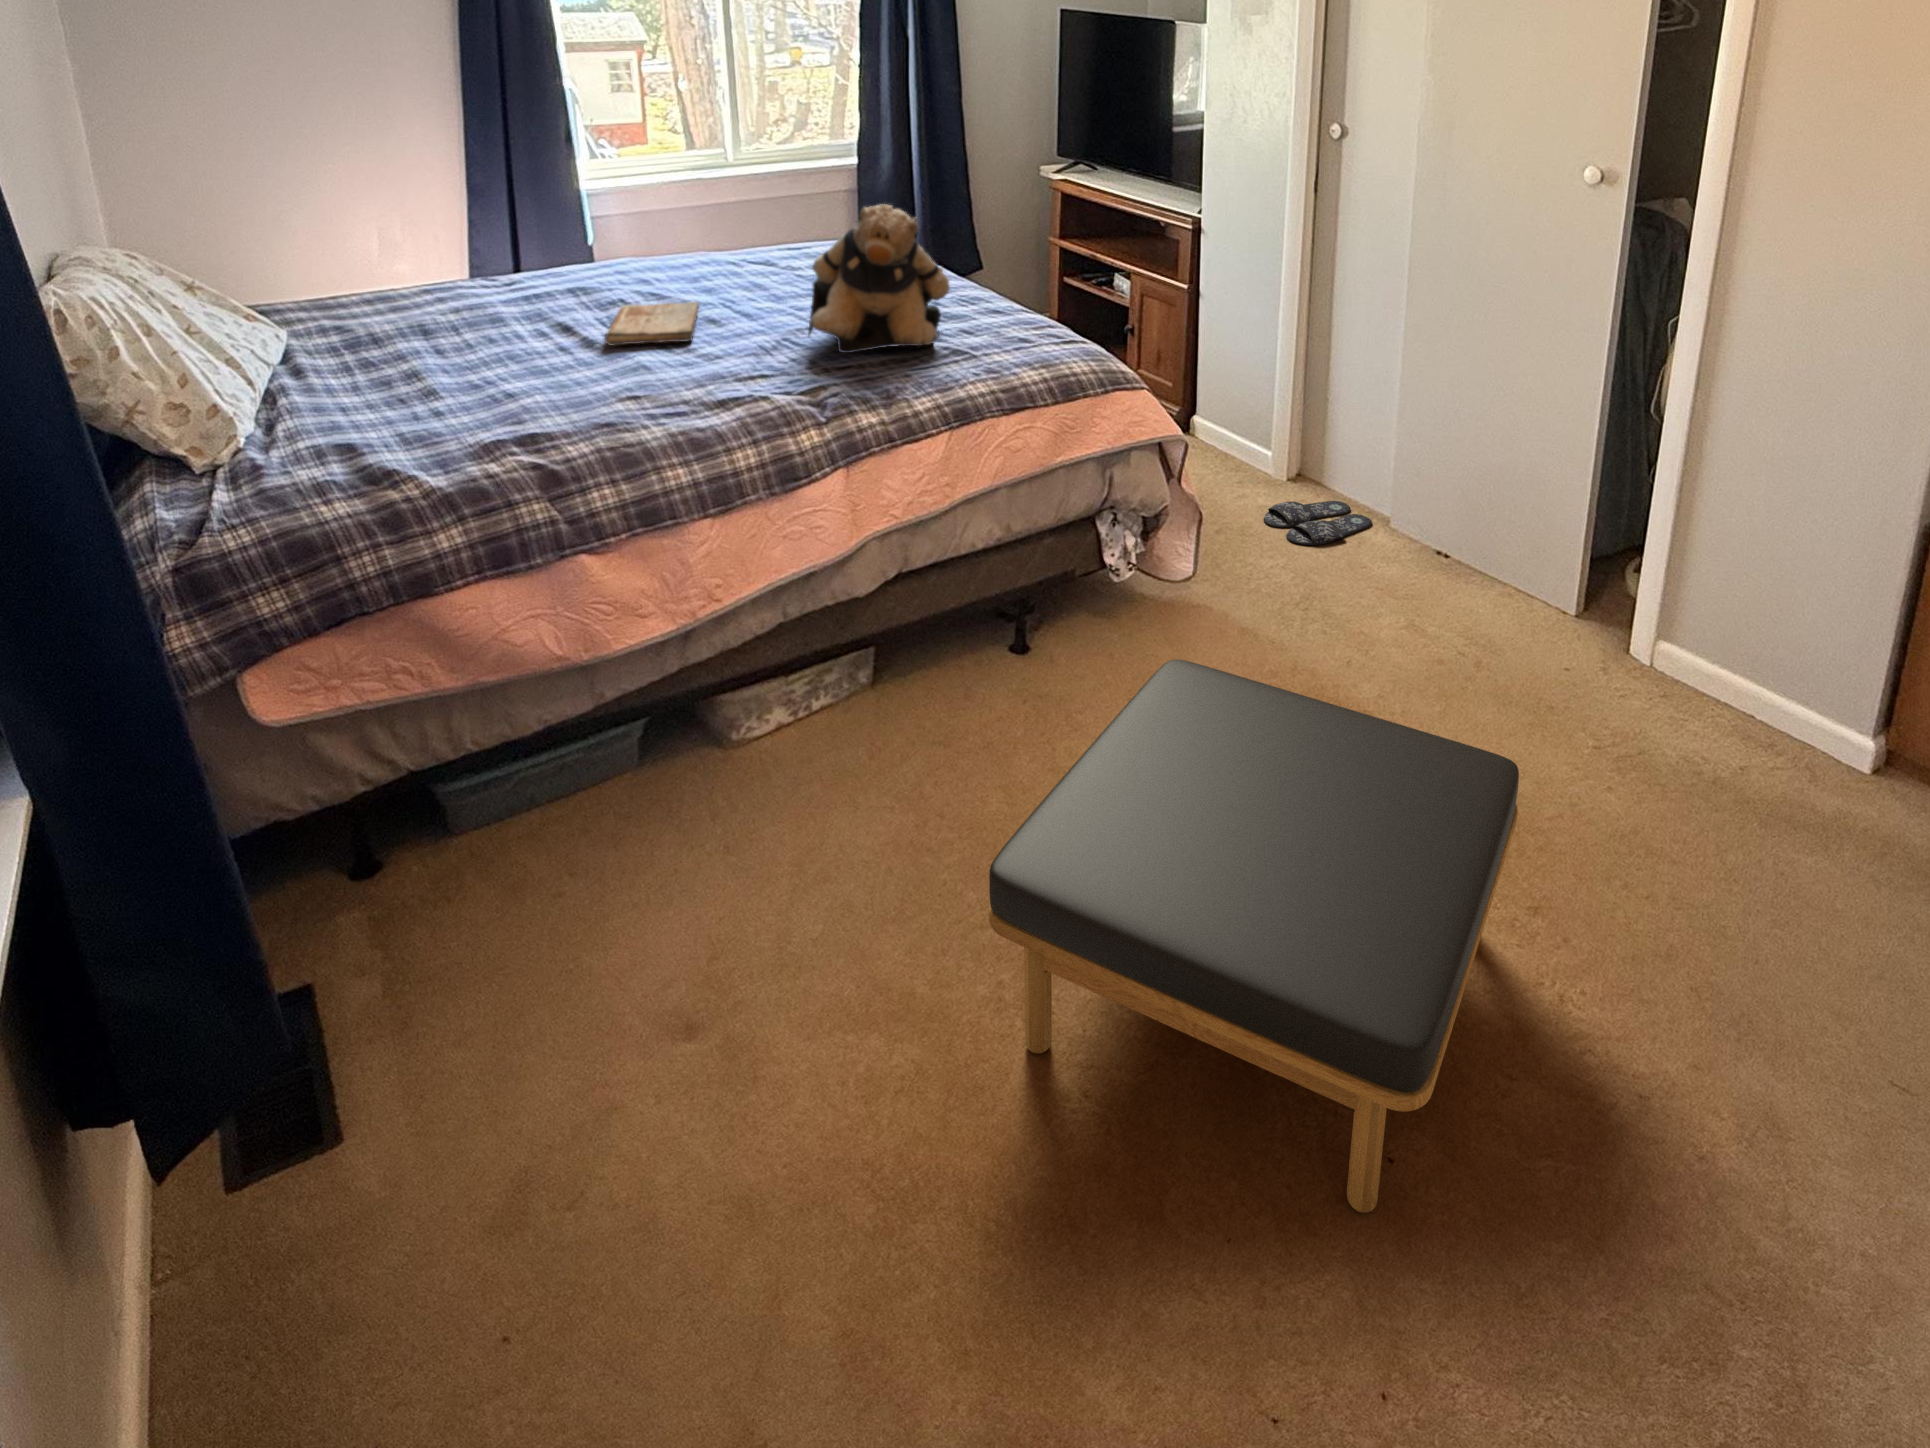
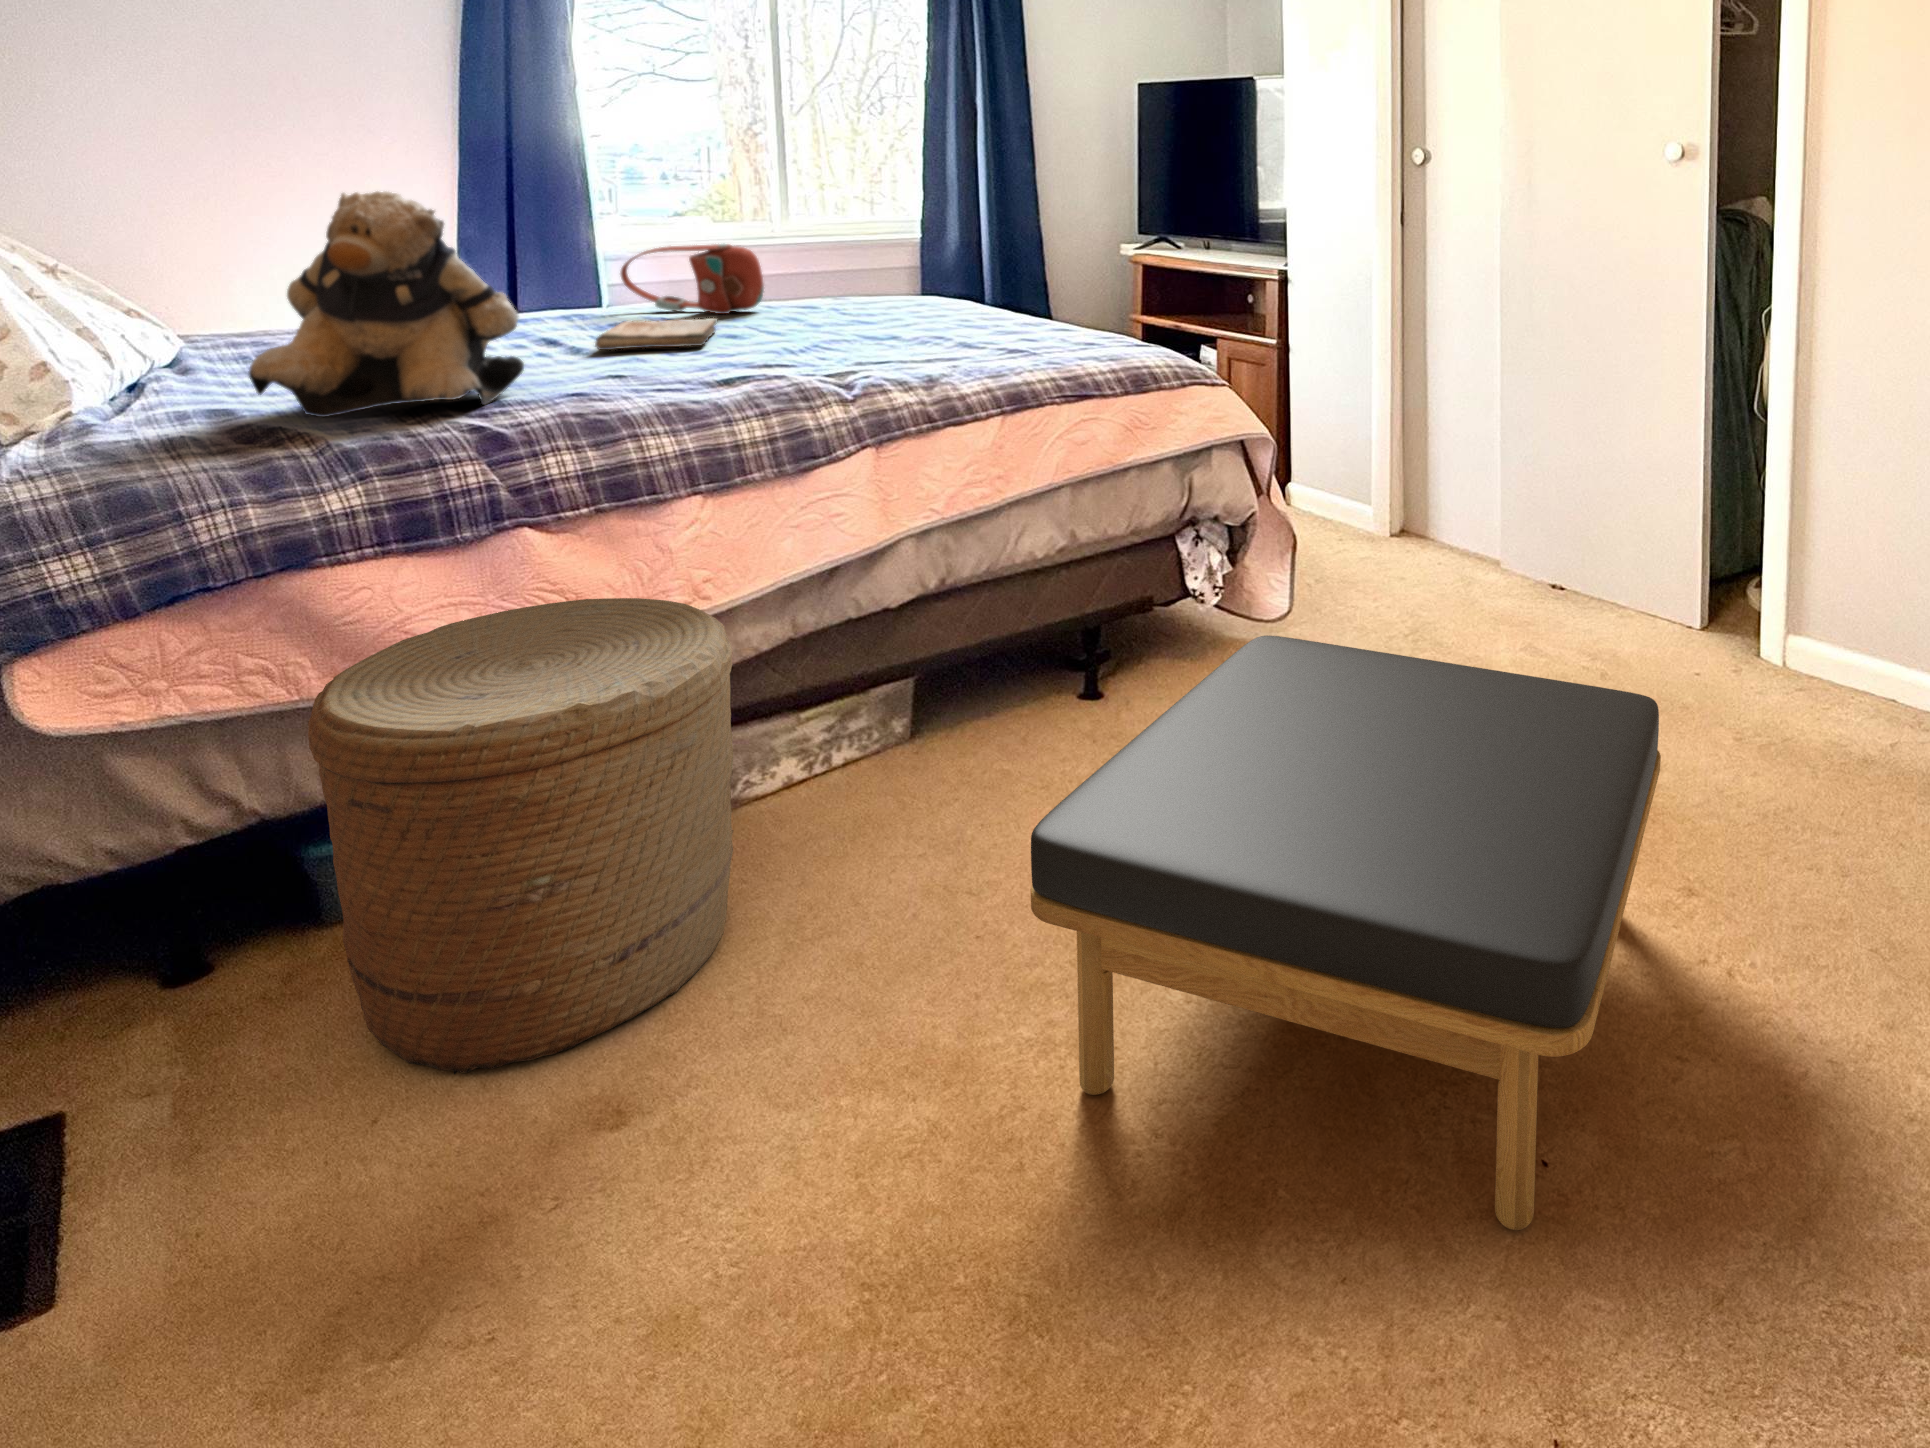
teddy bear: present [808,204,950,353] -> present [249,192,524,417]
handbag: none [611,217,732,280] -> present [621,244,764,314]
slippers: present [1263,501,1372,545] -> none [1362,546,1478,583]
woven basket: none [449,609,751,981] -> present [308,598,733,1074]

